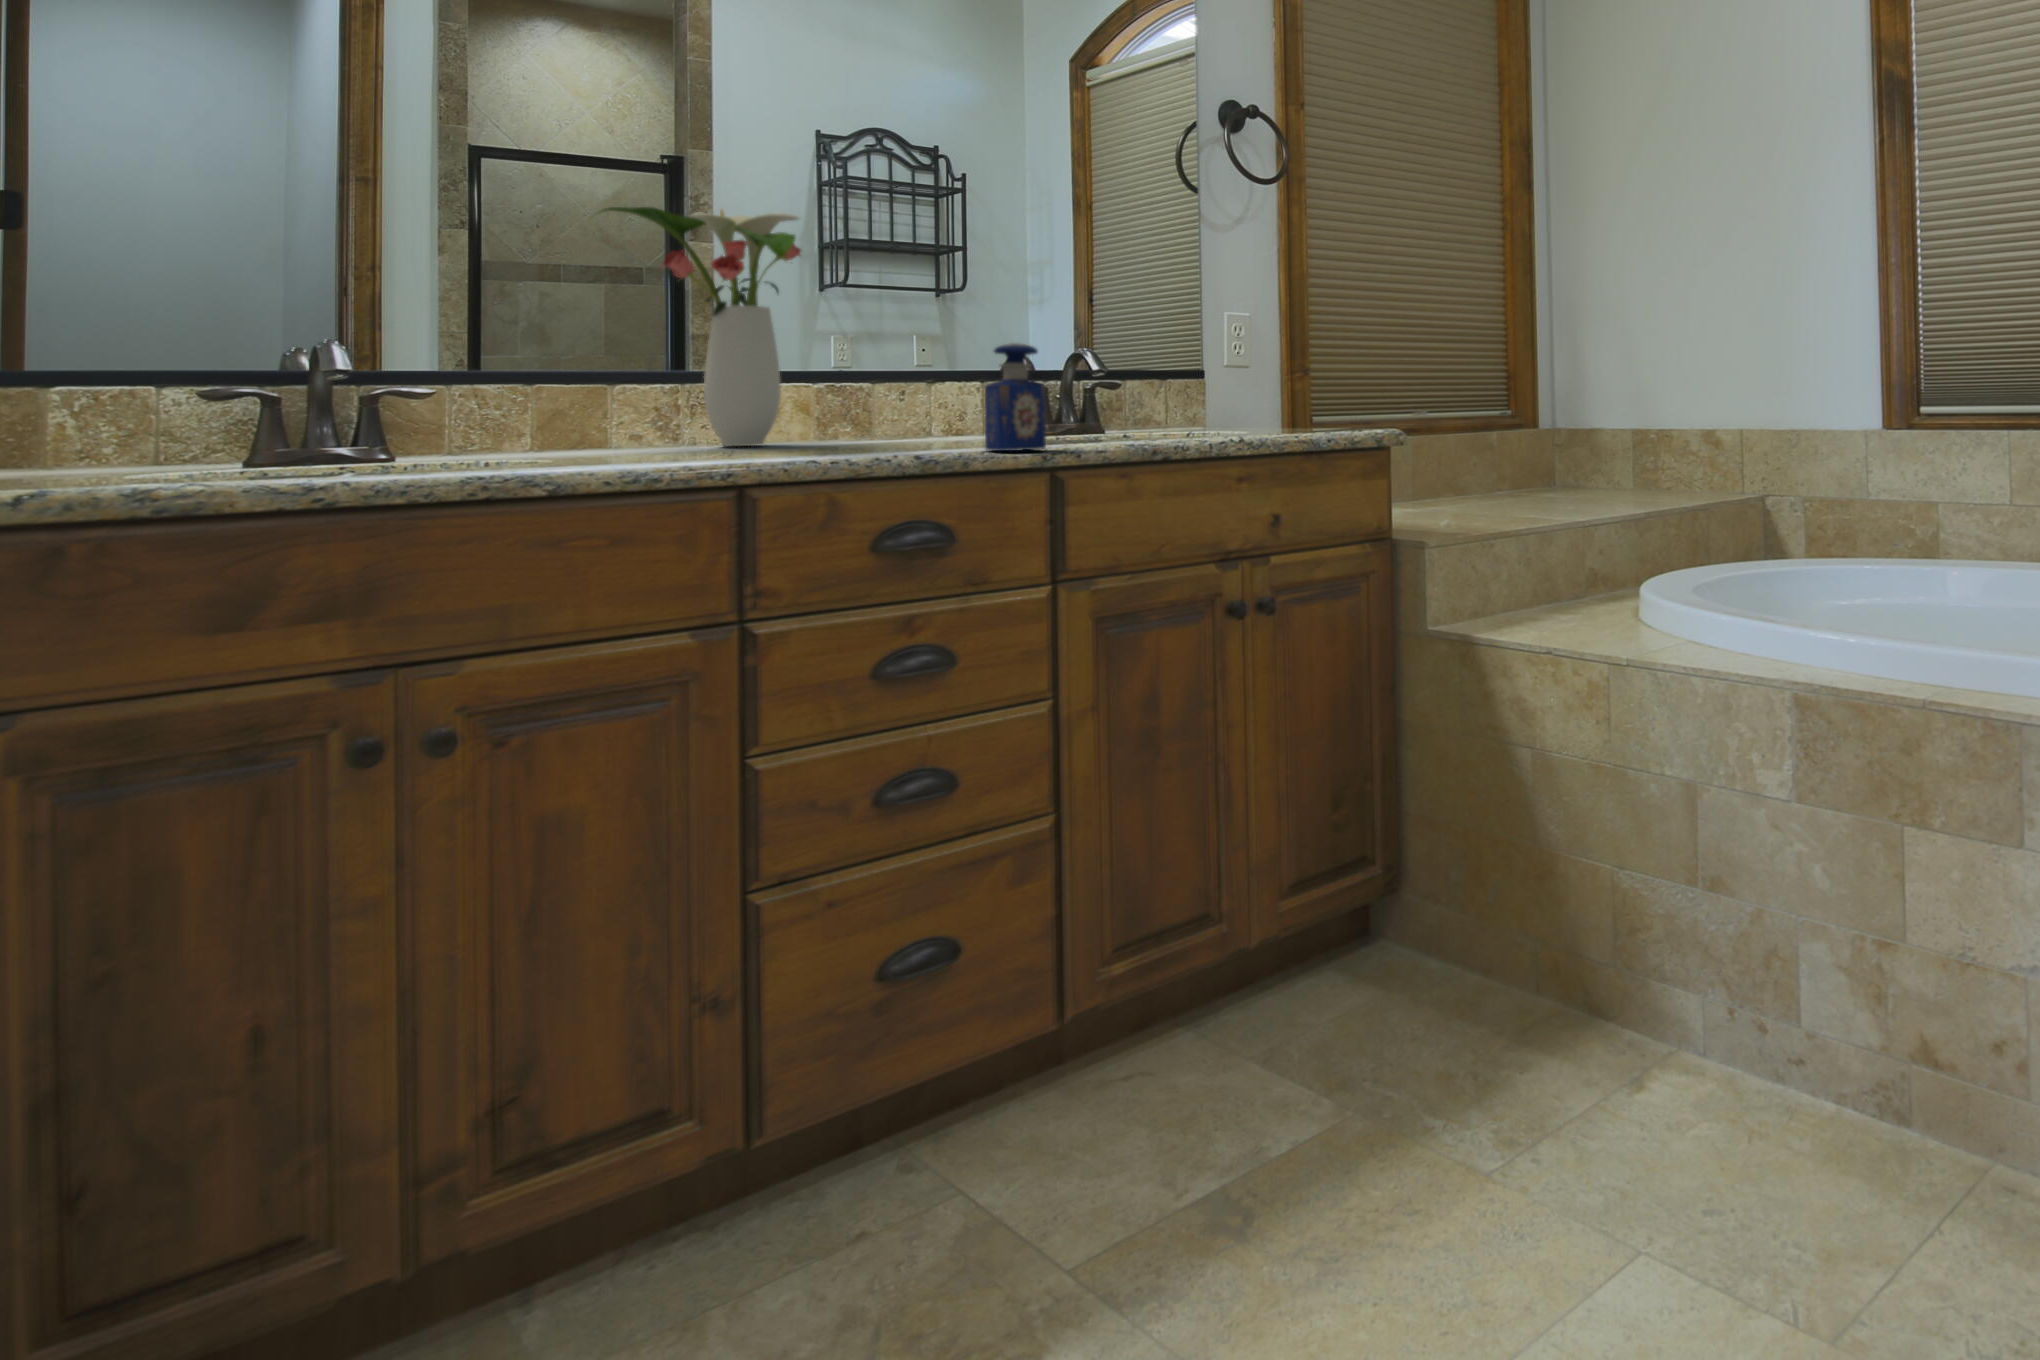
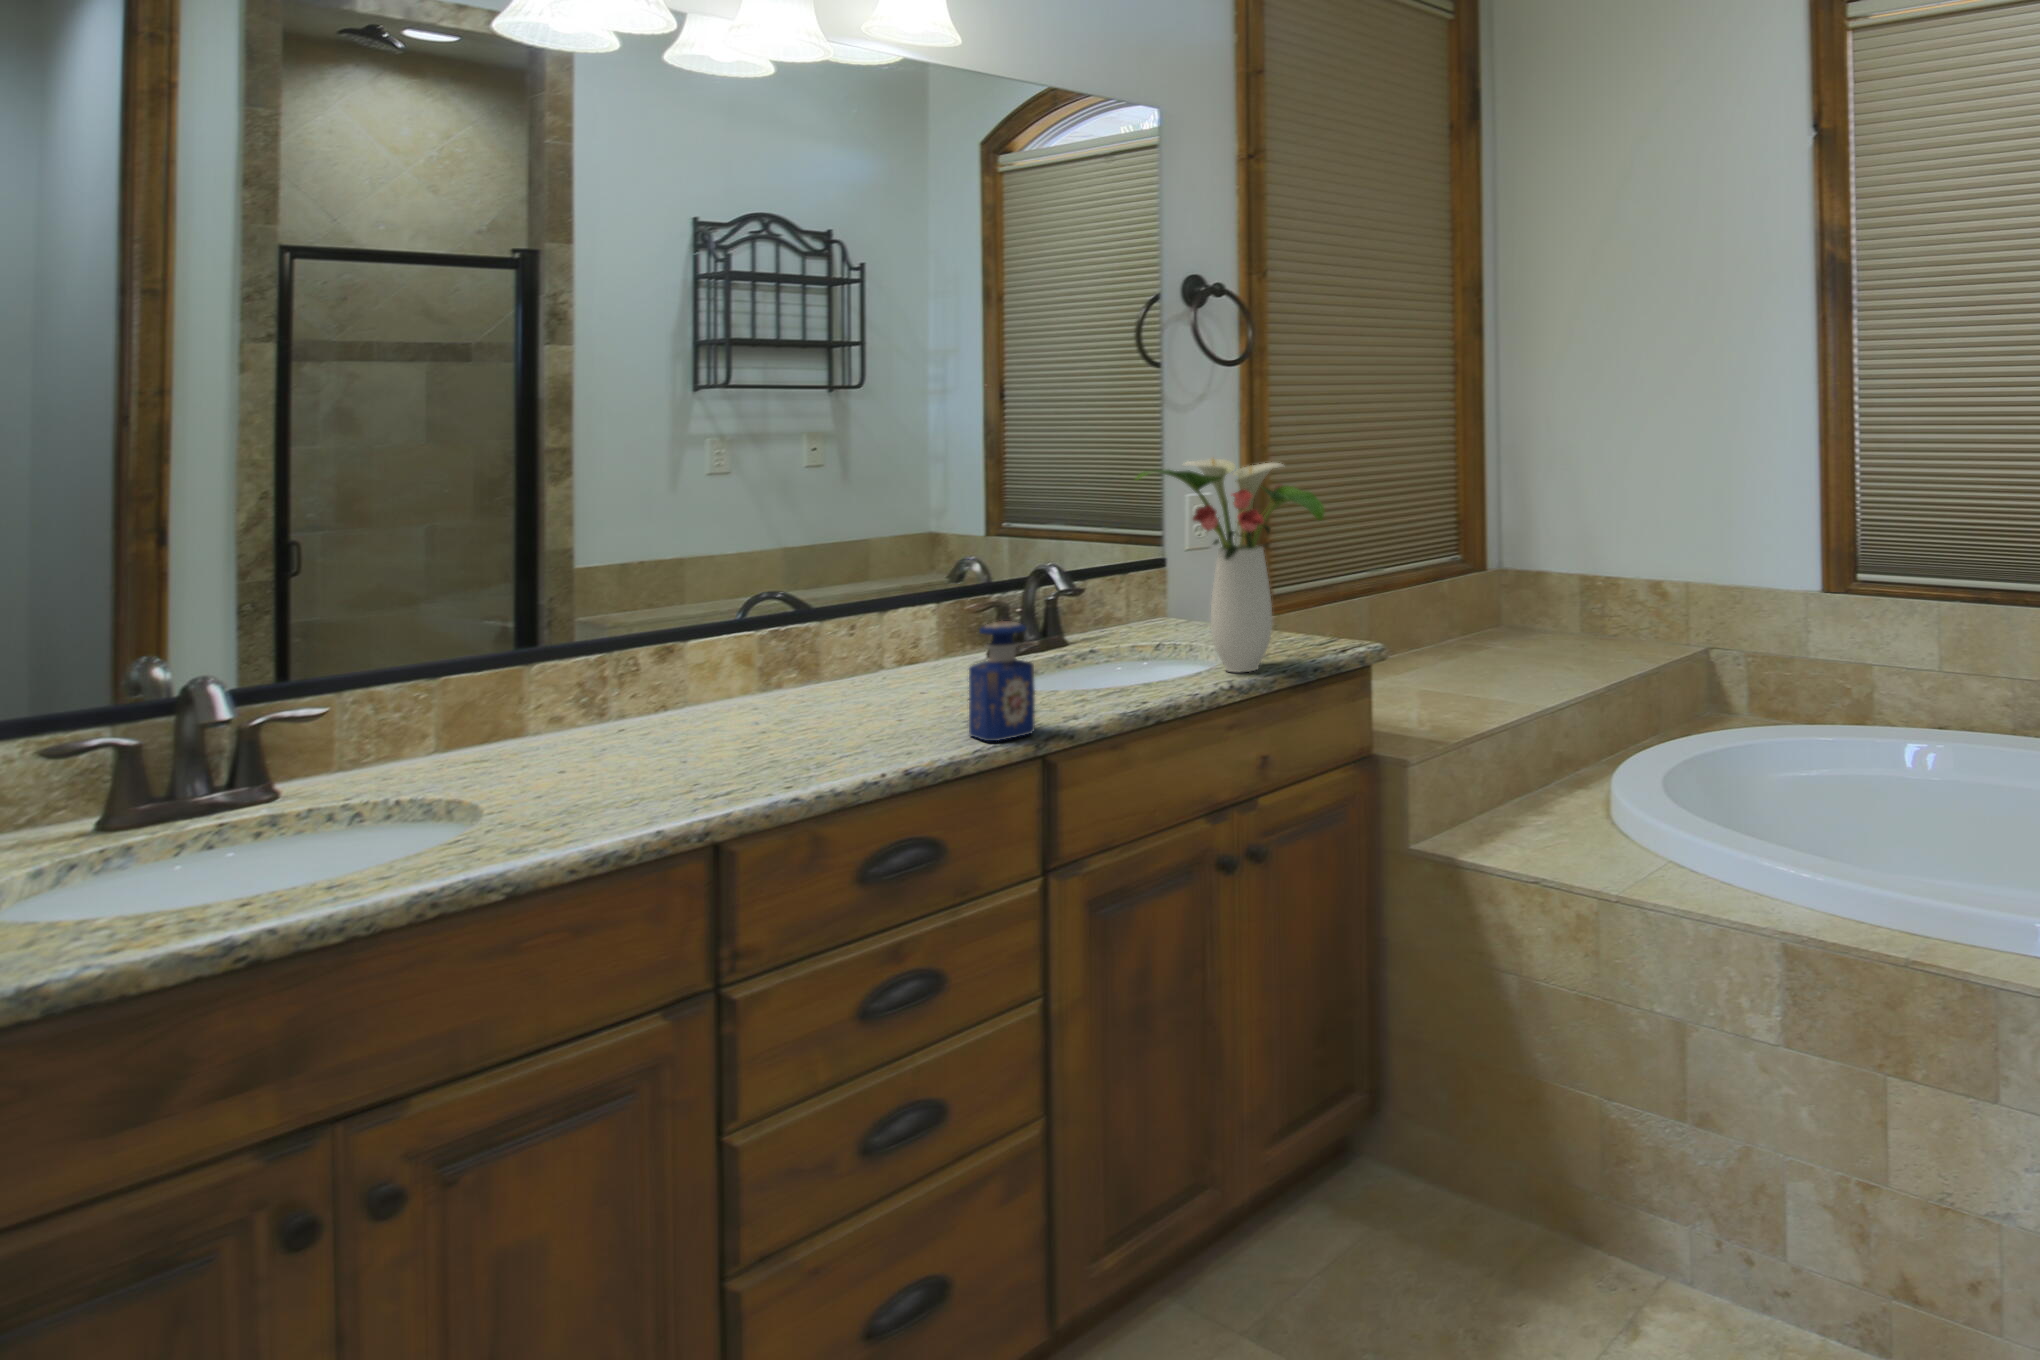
flower arrangement: present [592,207,801,446] -> present [1136,458,1325,672]

